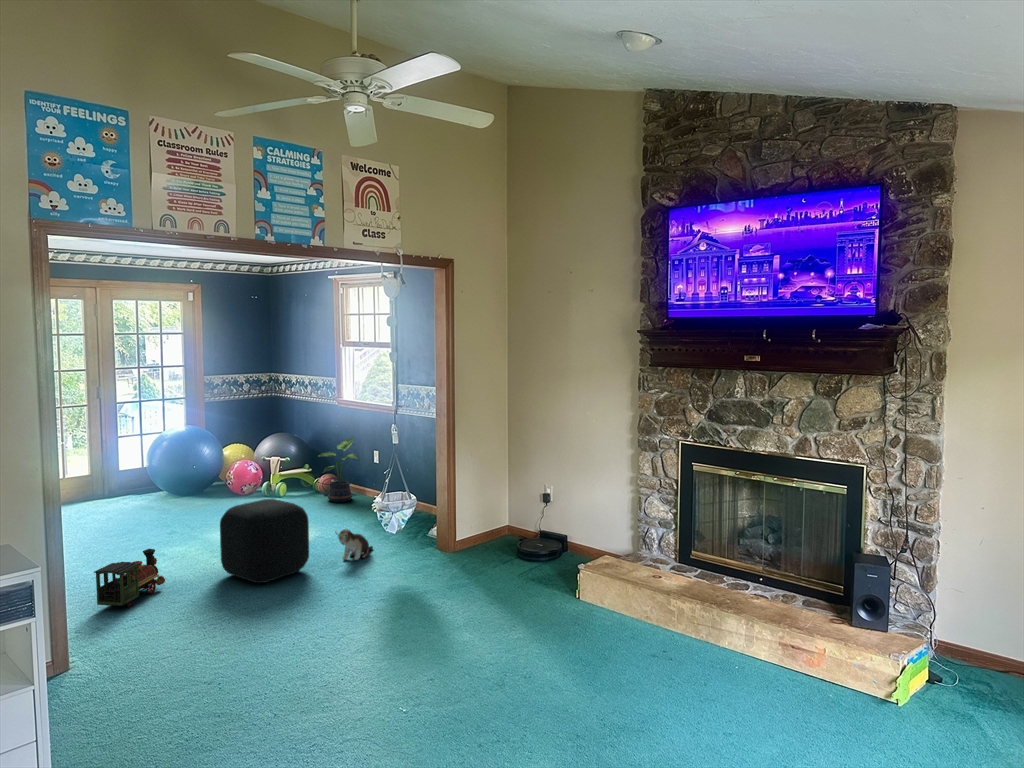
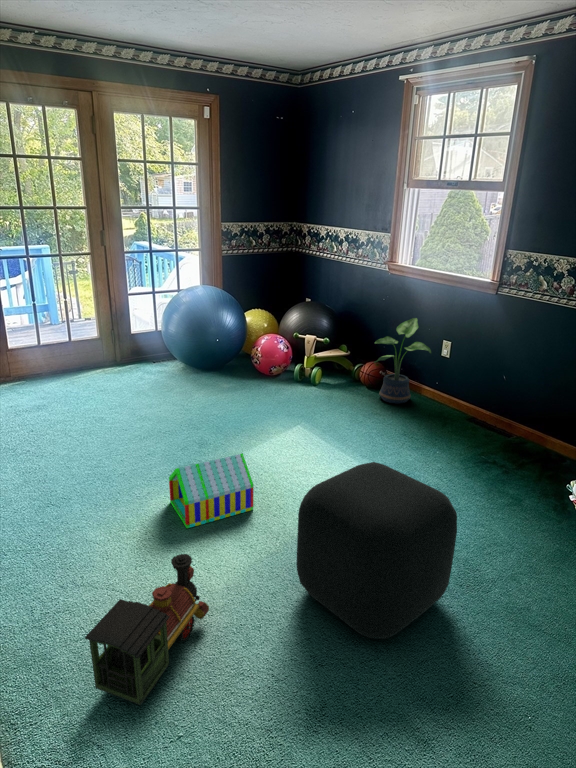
toy house: none [146,517,205,563] -> present [169,453,253,528]
plush toy: present [335,529,373,560] -> none [484,522,524,573]

